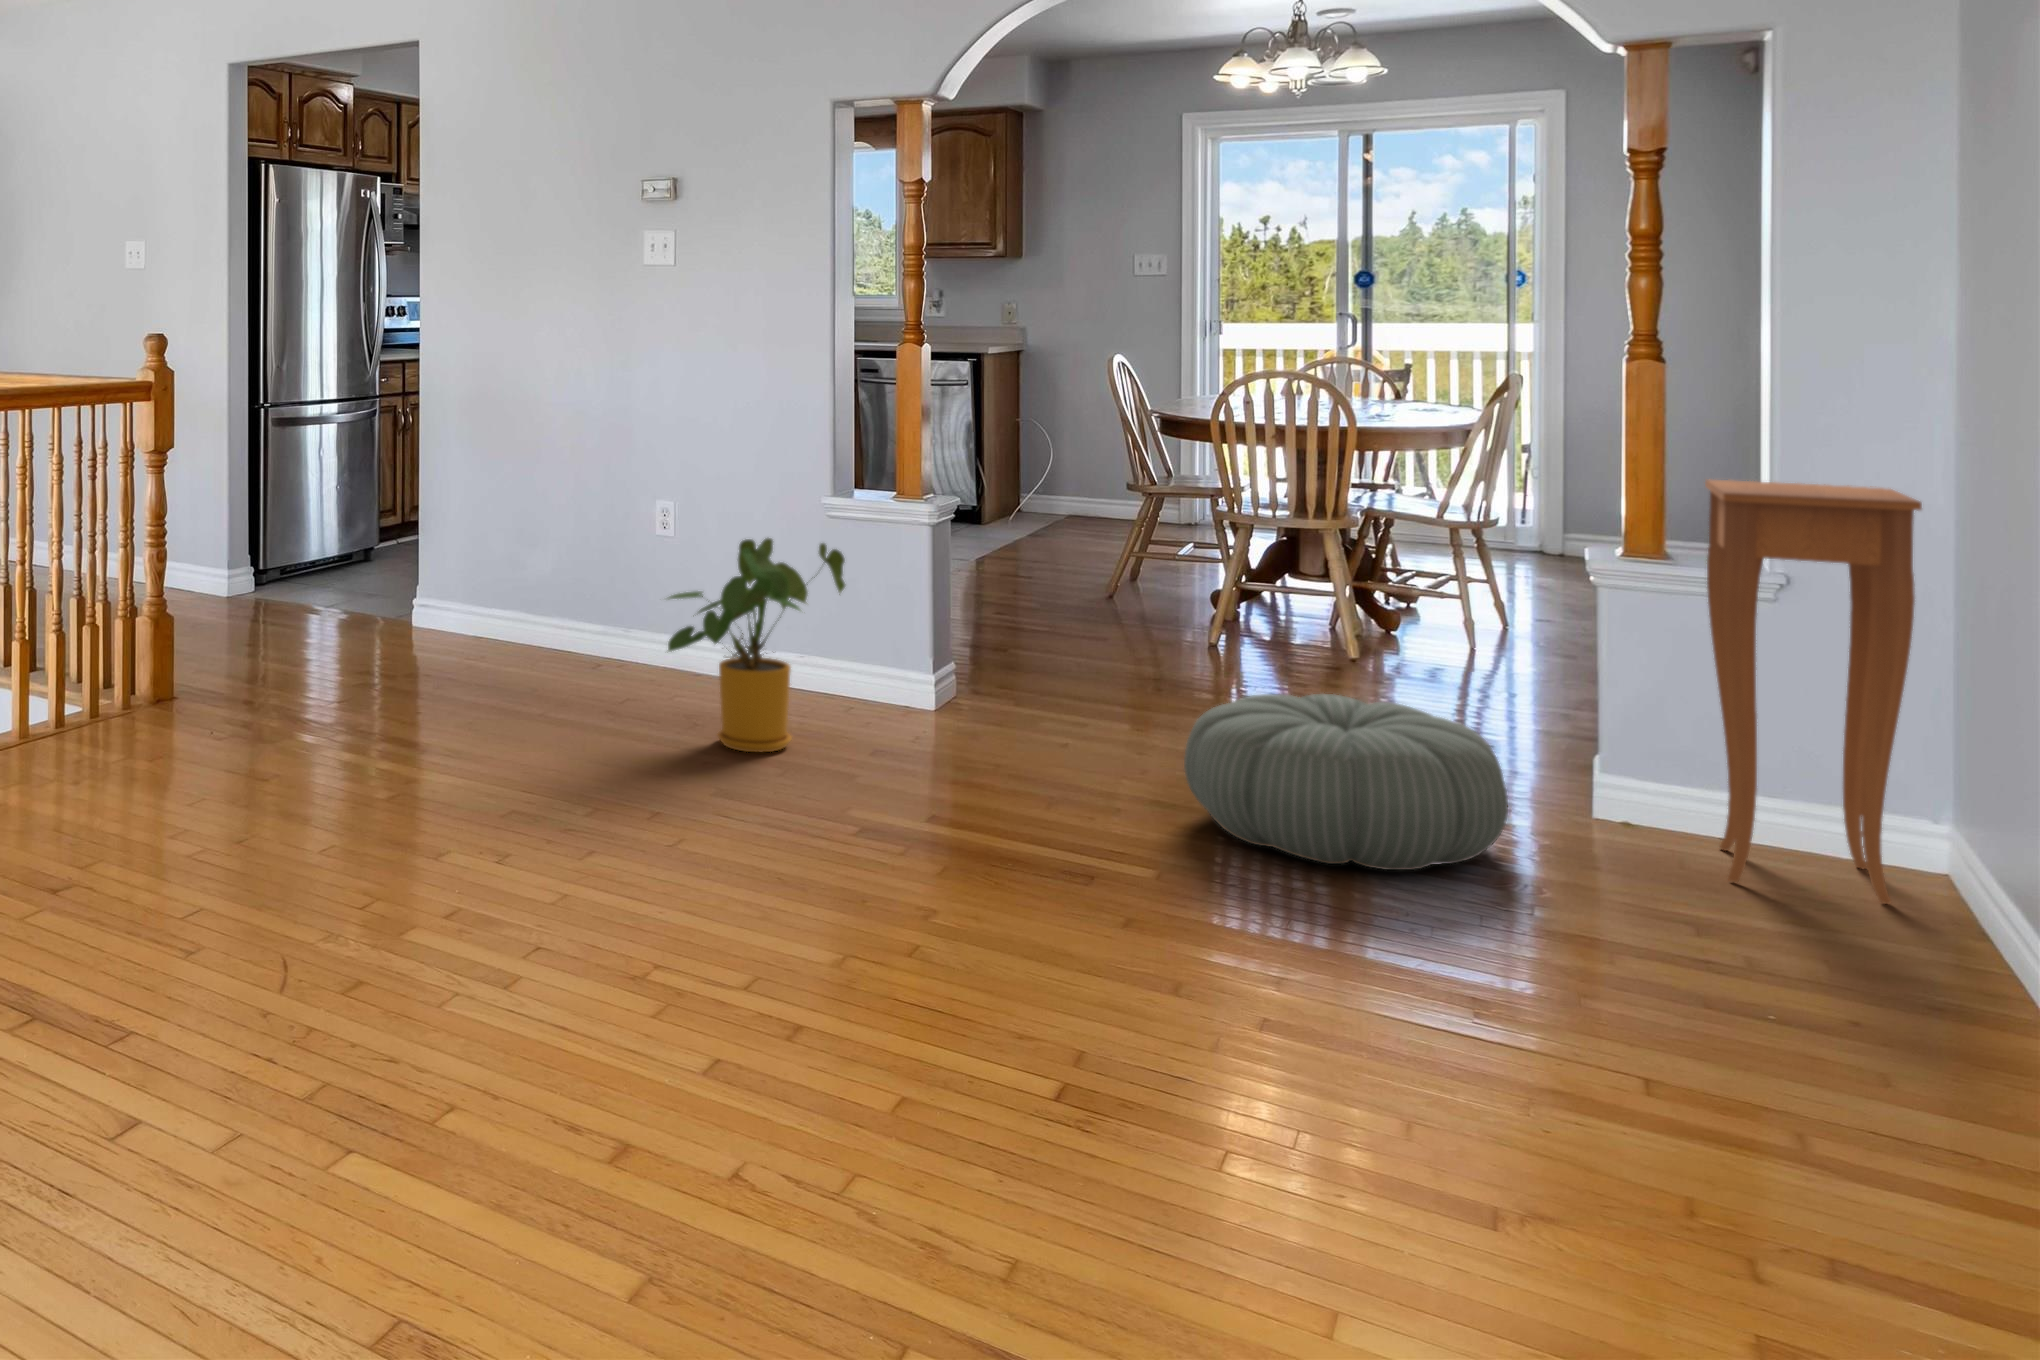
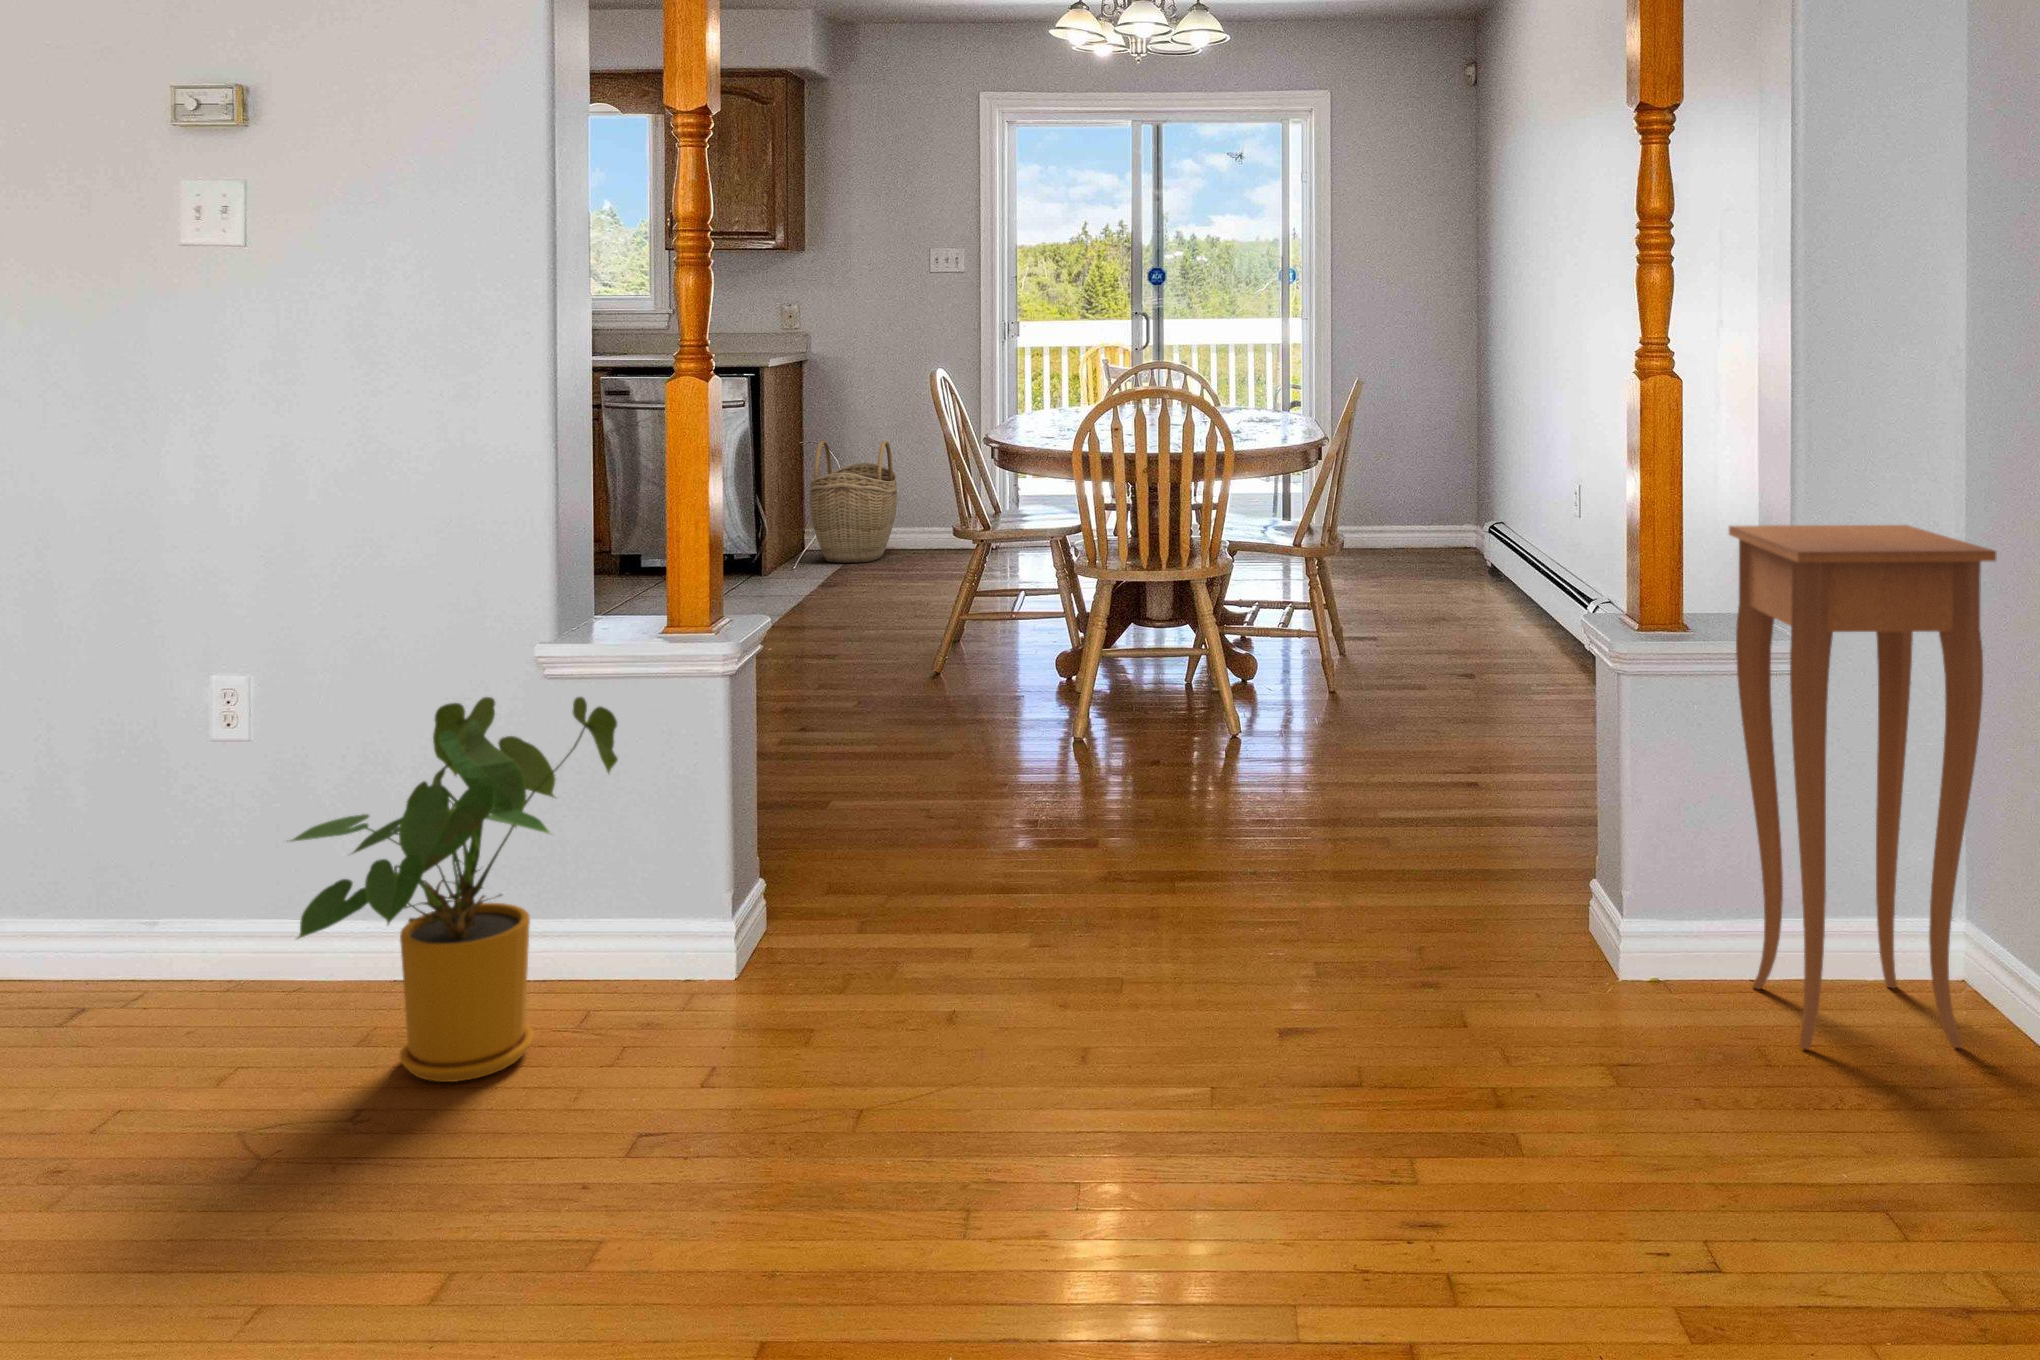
woven basket: none [1026,419,1103,523] -> present [810,441,897,563]
pouf: present [1184,694,1508,870] -> none [1156,857,1580,1148]

